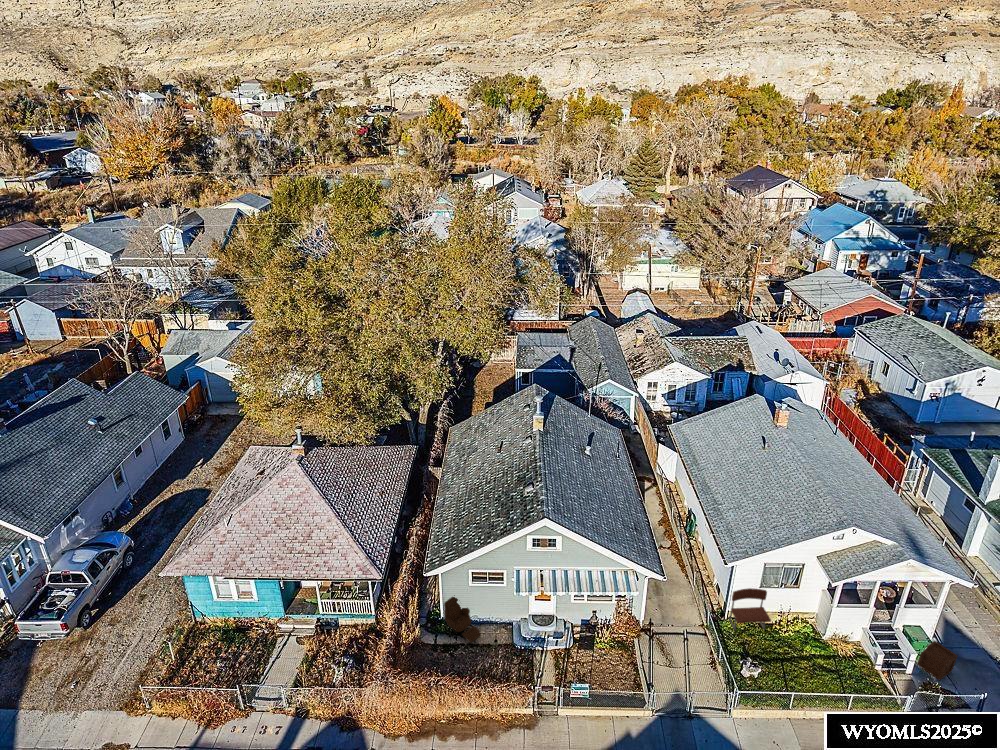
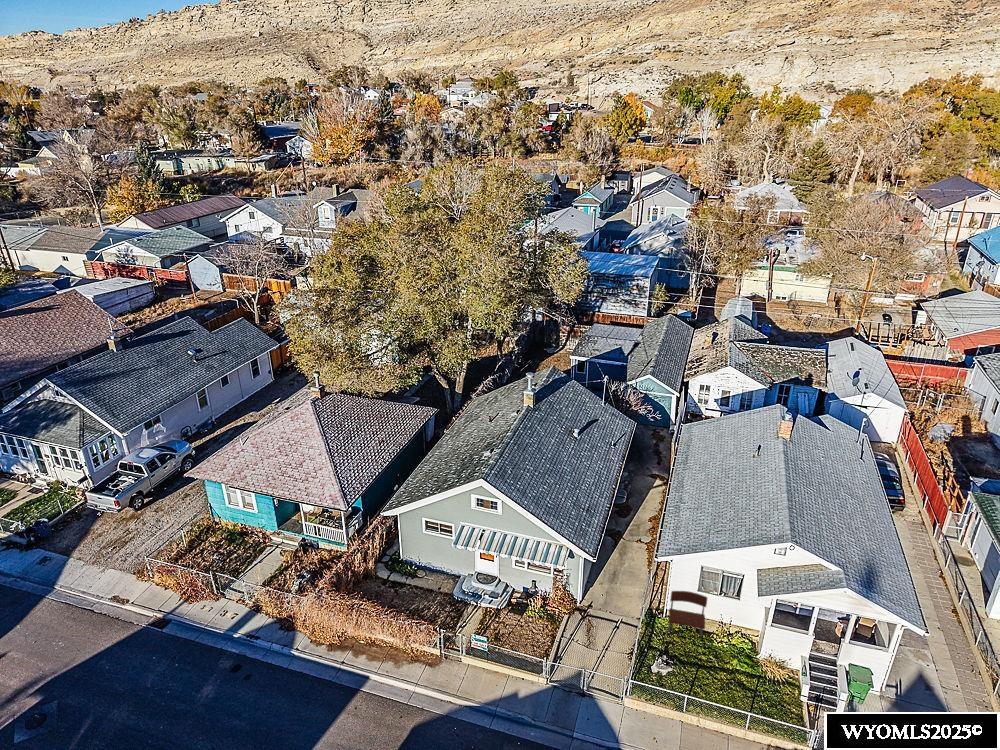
lounge chair: present [444,595,481,644] -> none [397,540,426,587]
wooden crate: present [917,641,958,680] -> none [853,687,897,728]

